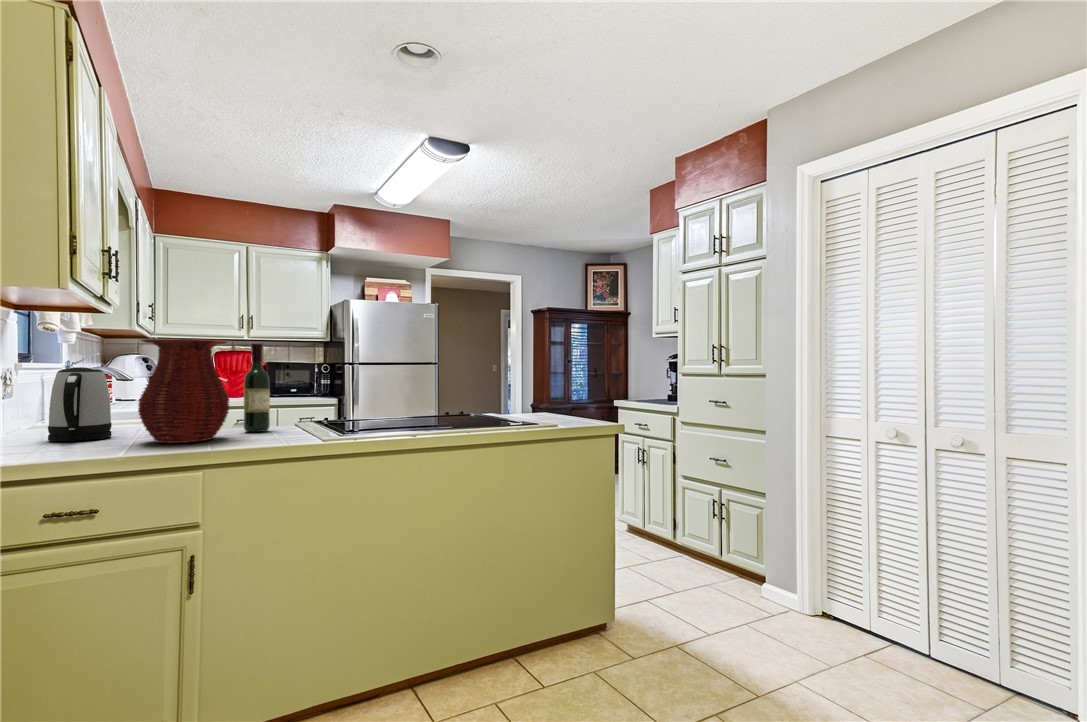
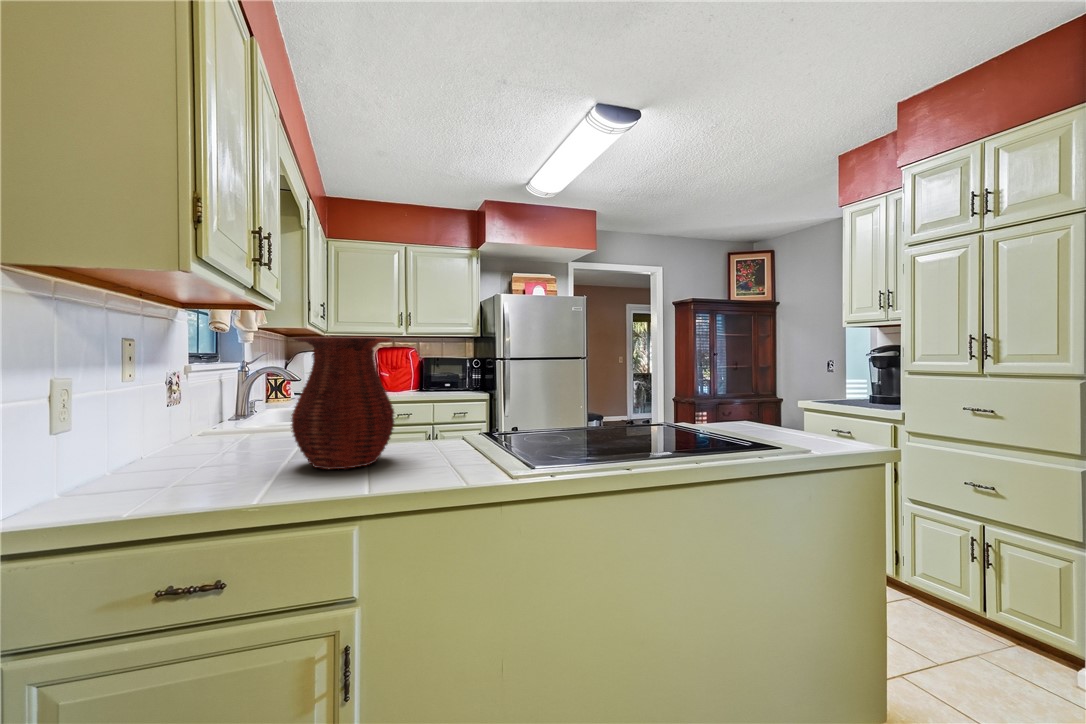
wine bottle: present [244,344,270,432] -> none [410,341,439,449]
kettle: present [48,367,112,441] -> none [202,371,269,459]

